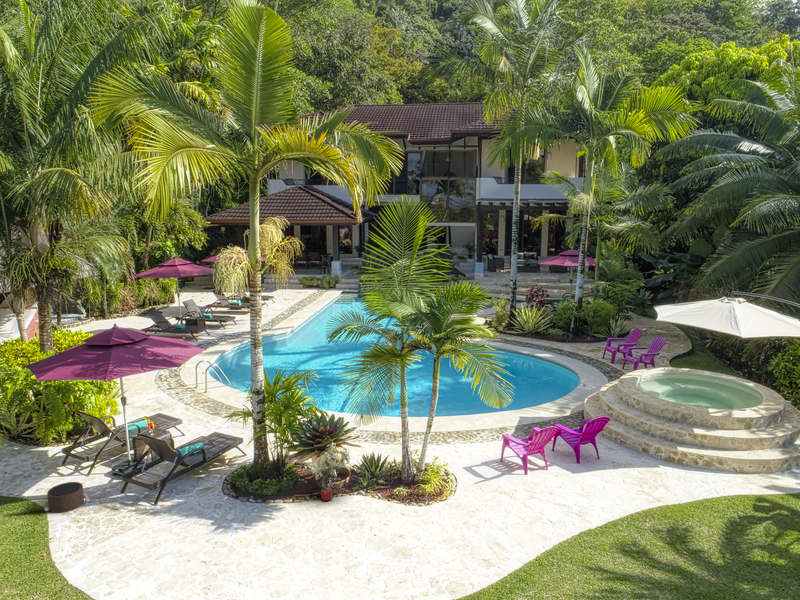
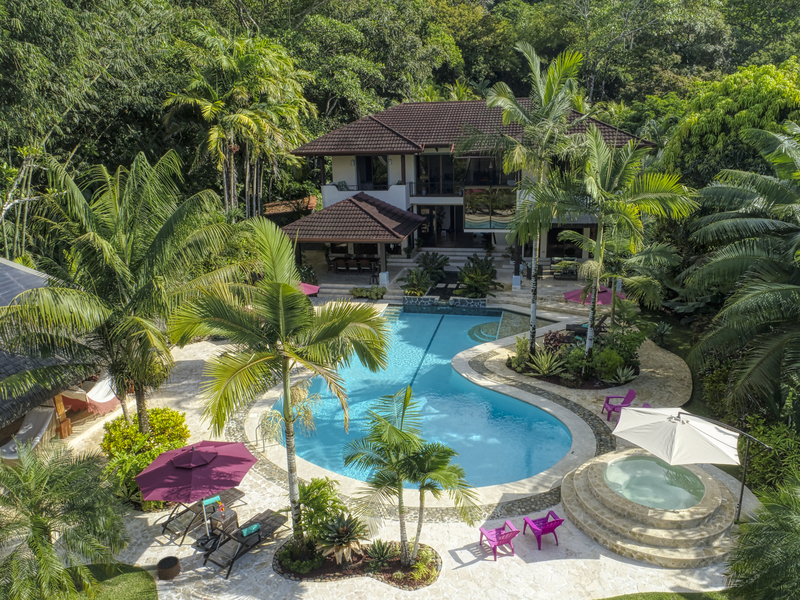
potted tree: present [303,442,349,501] -> none [328,540,362,580]

